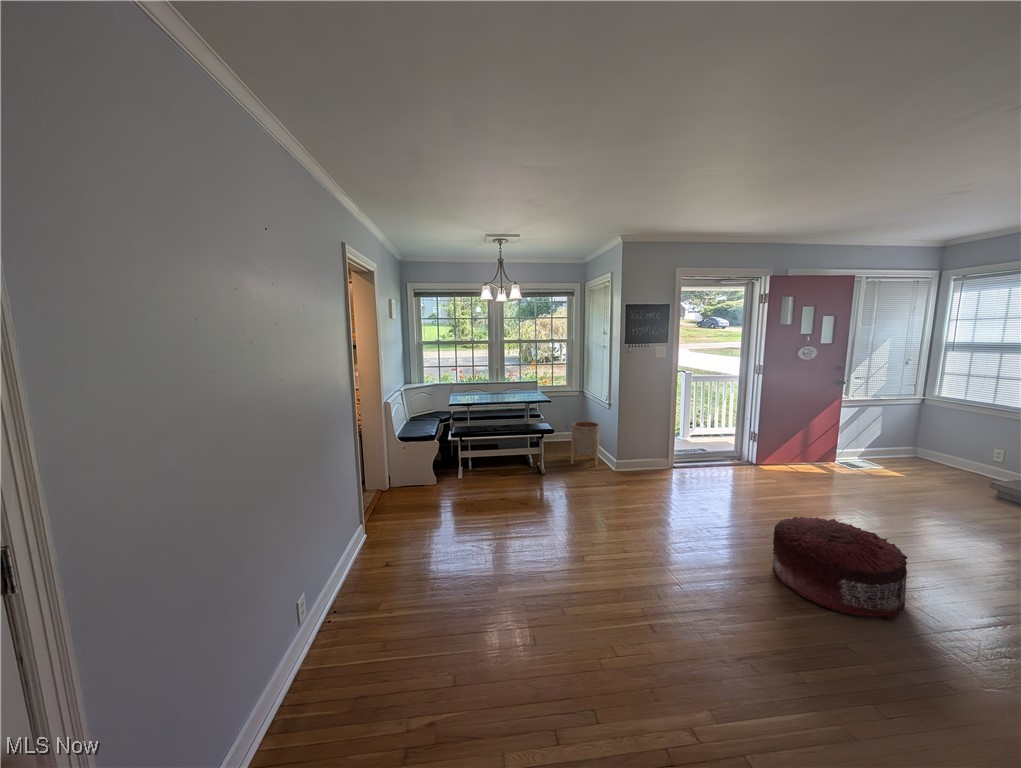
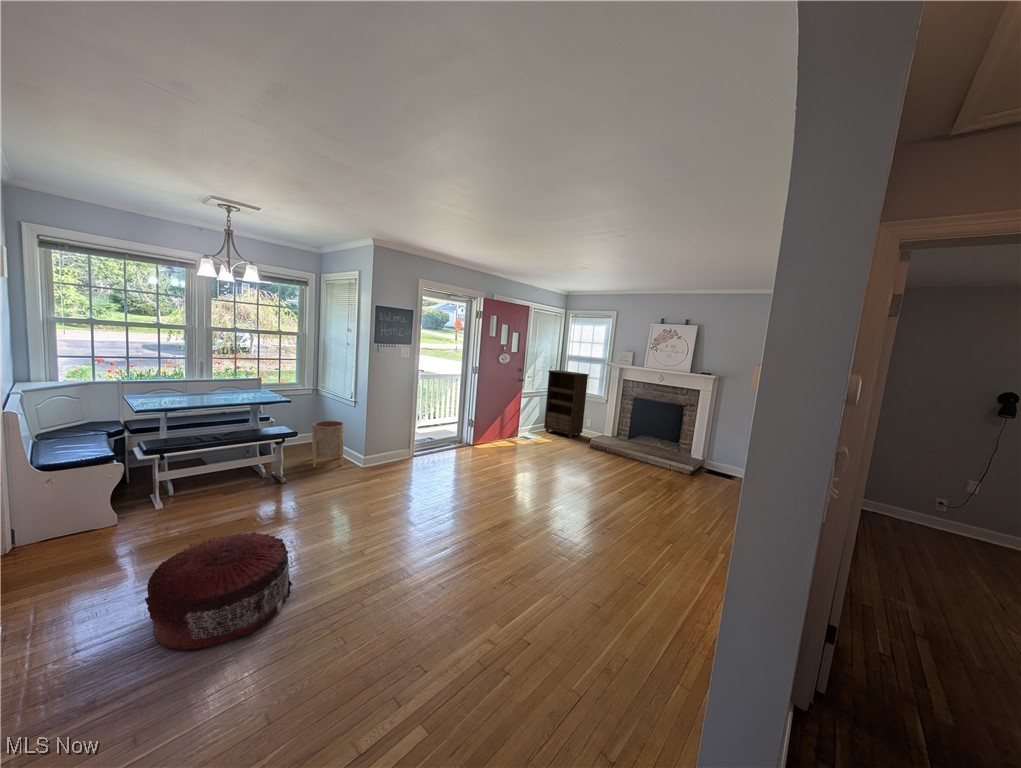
bookshelf: none [890,367,994,475] -> present [544,370,589,438]
pouf: present [773,517,907,619] -> present [145,531,293,651]

